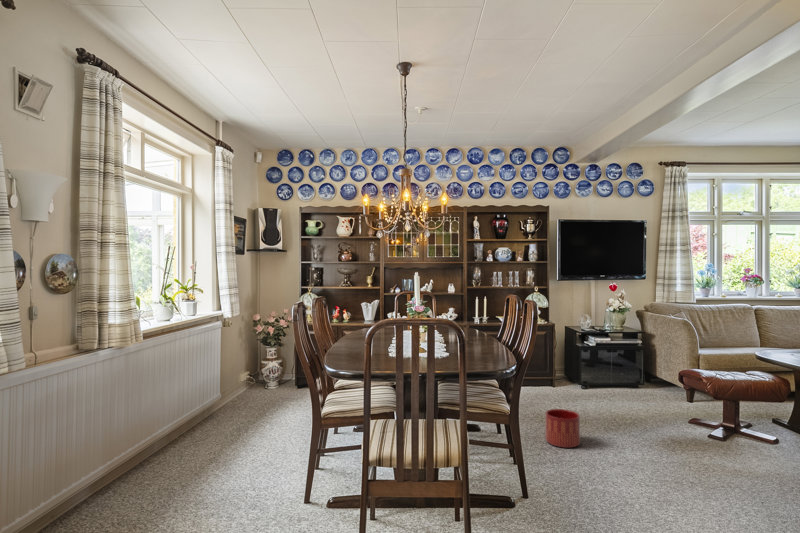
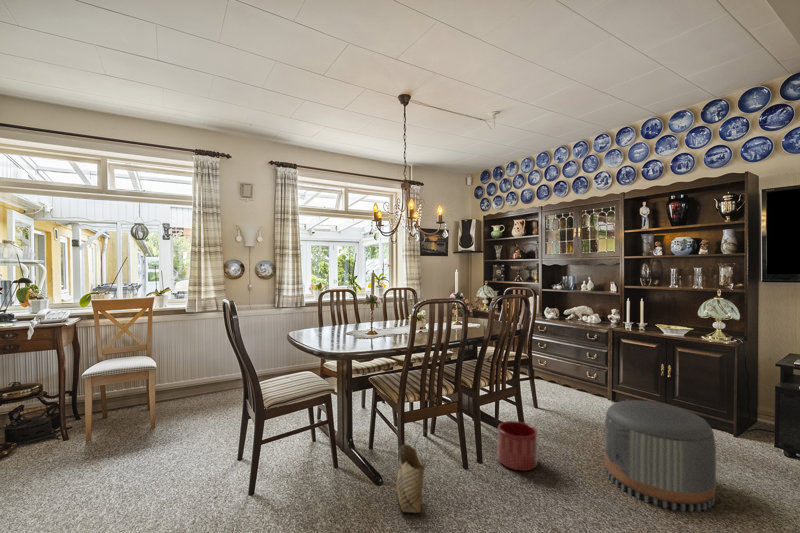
pouf: none [574,367,643,431] -> present [605,400,716,511]
woven basket: none [586,426,638,500] -> present [396,430,426,513]

